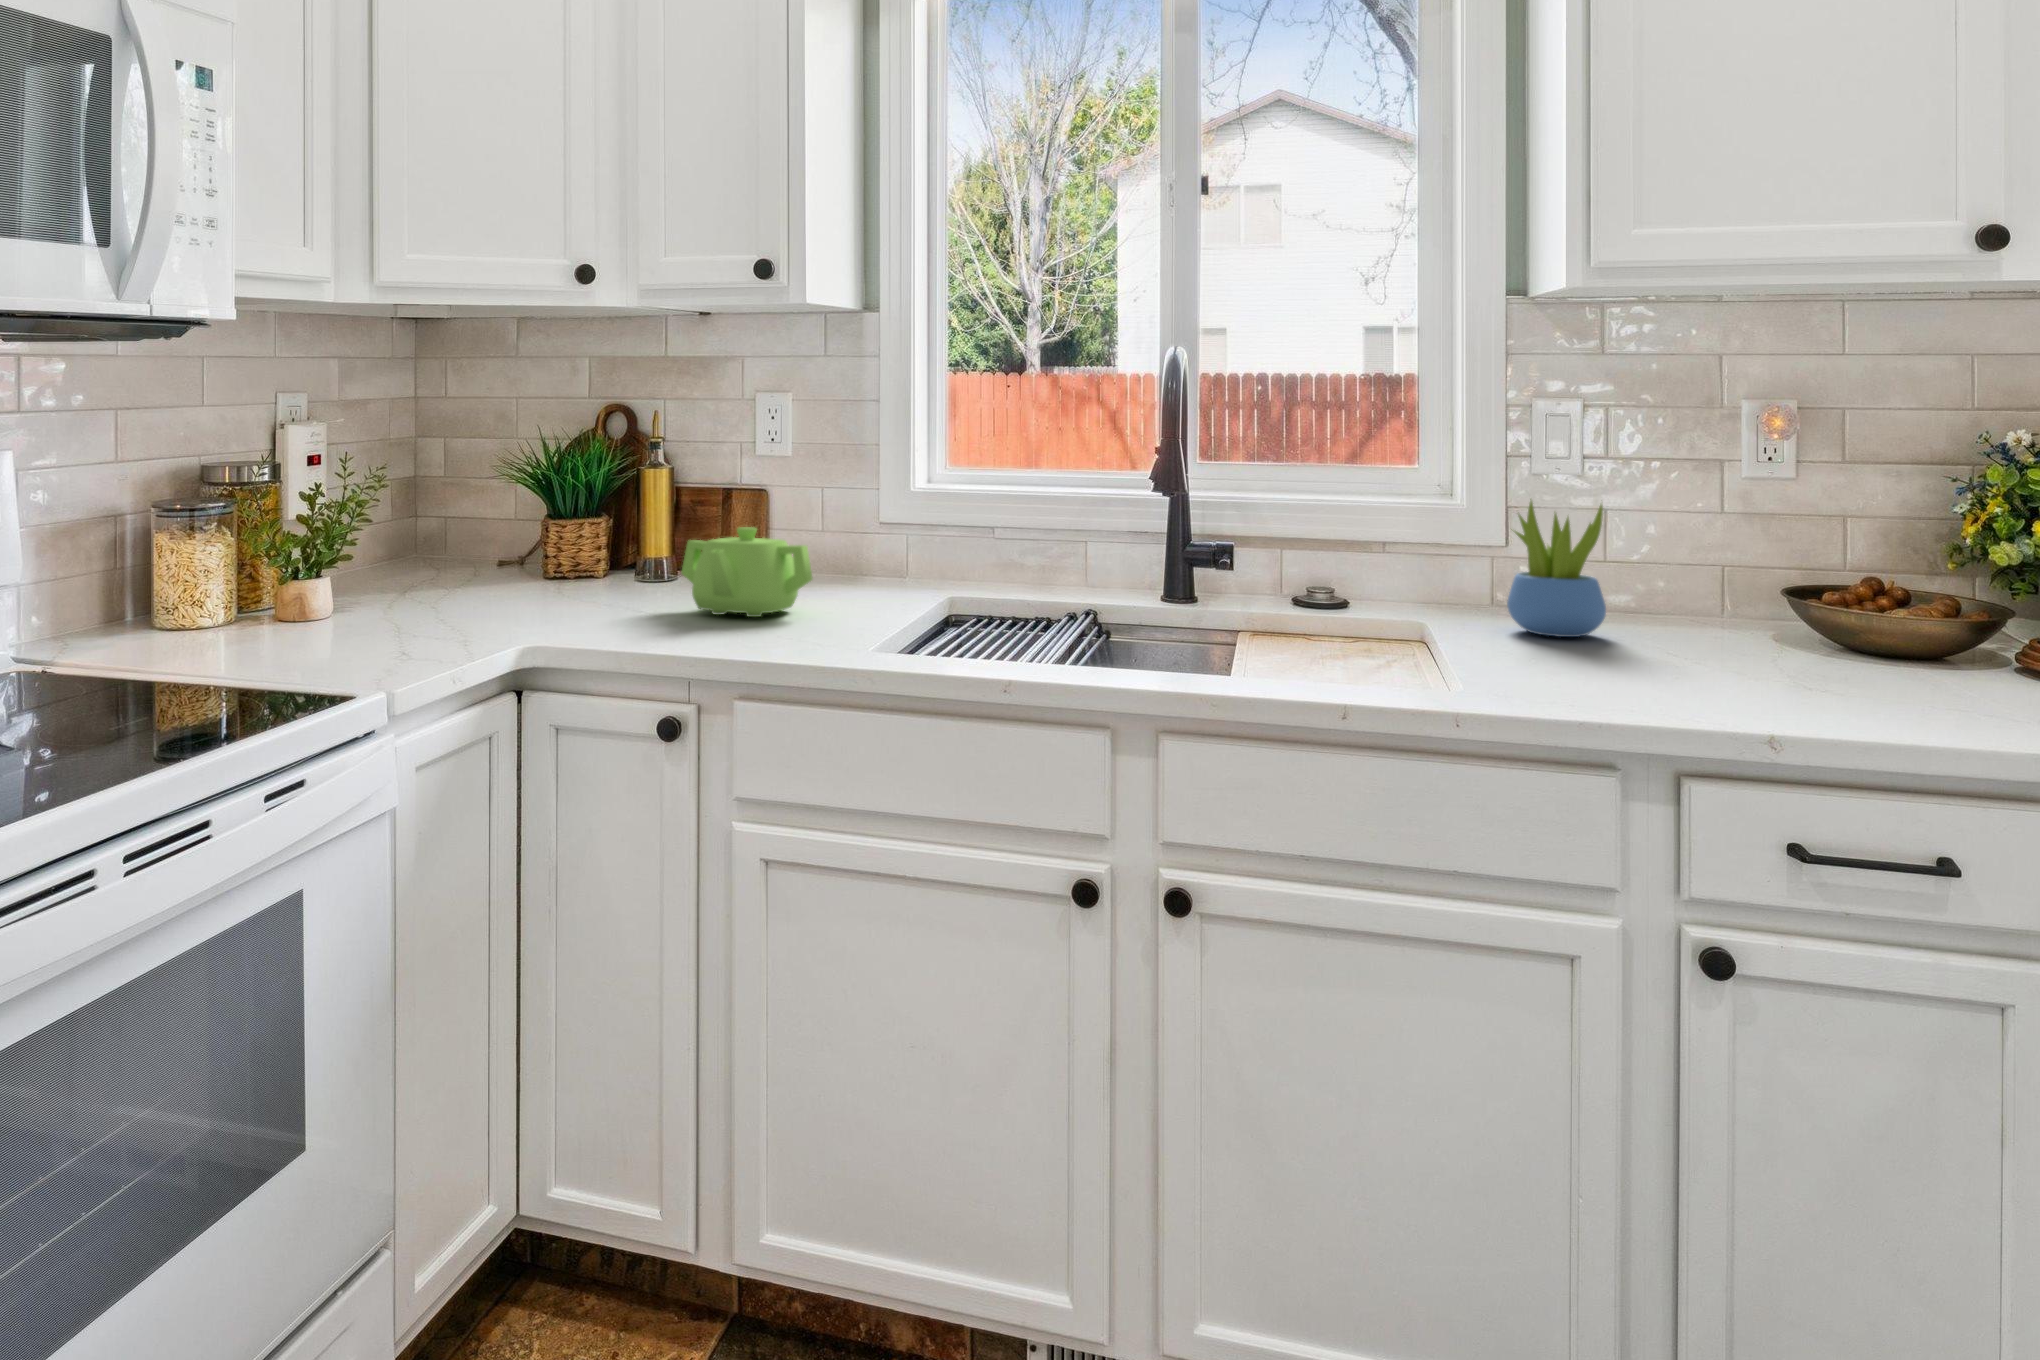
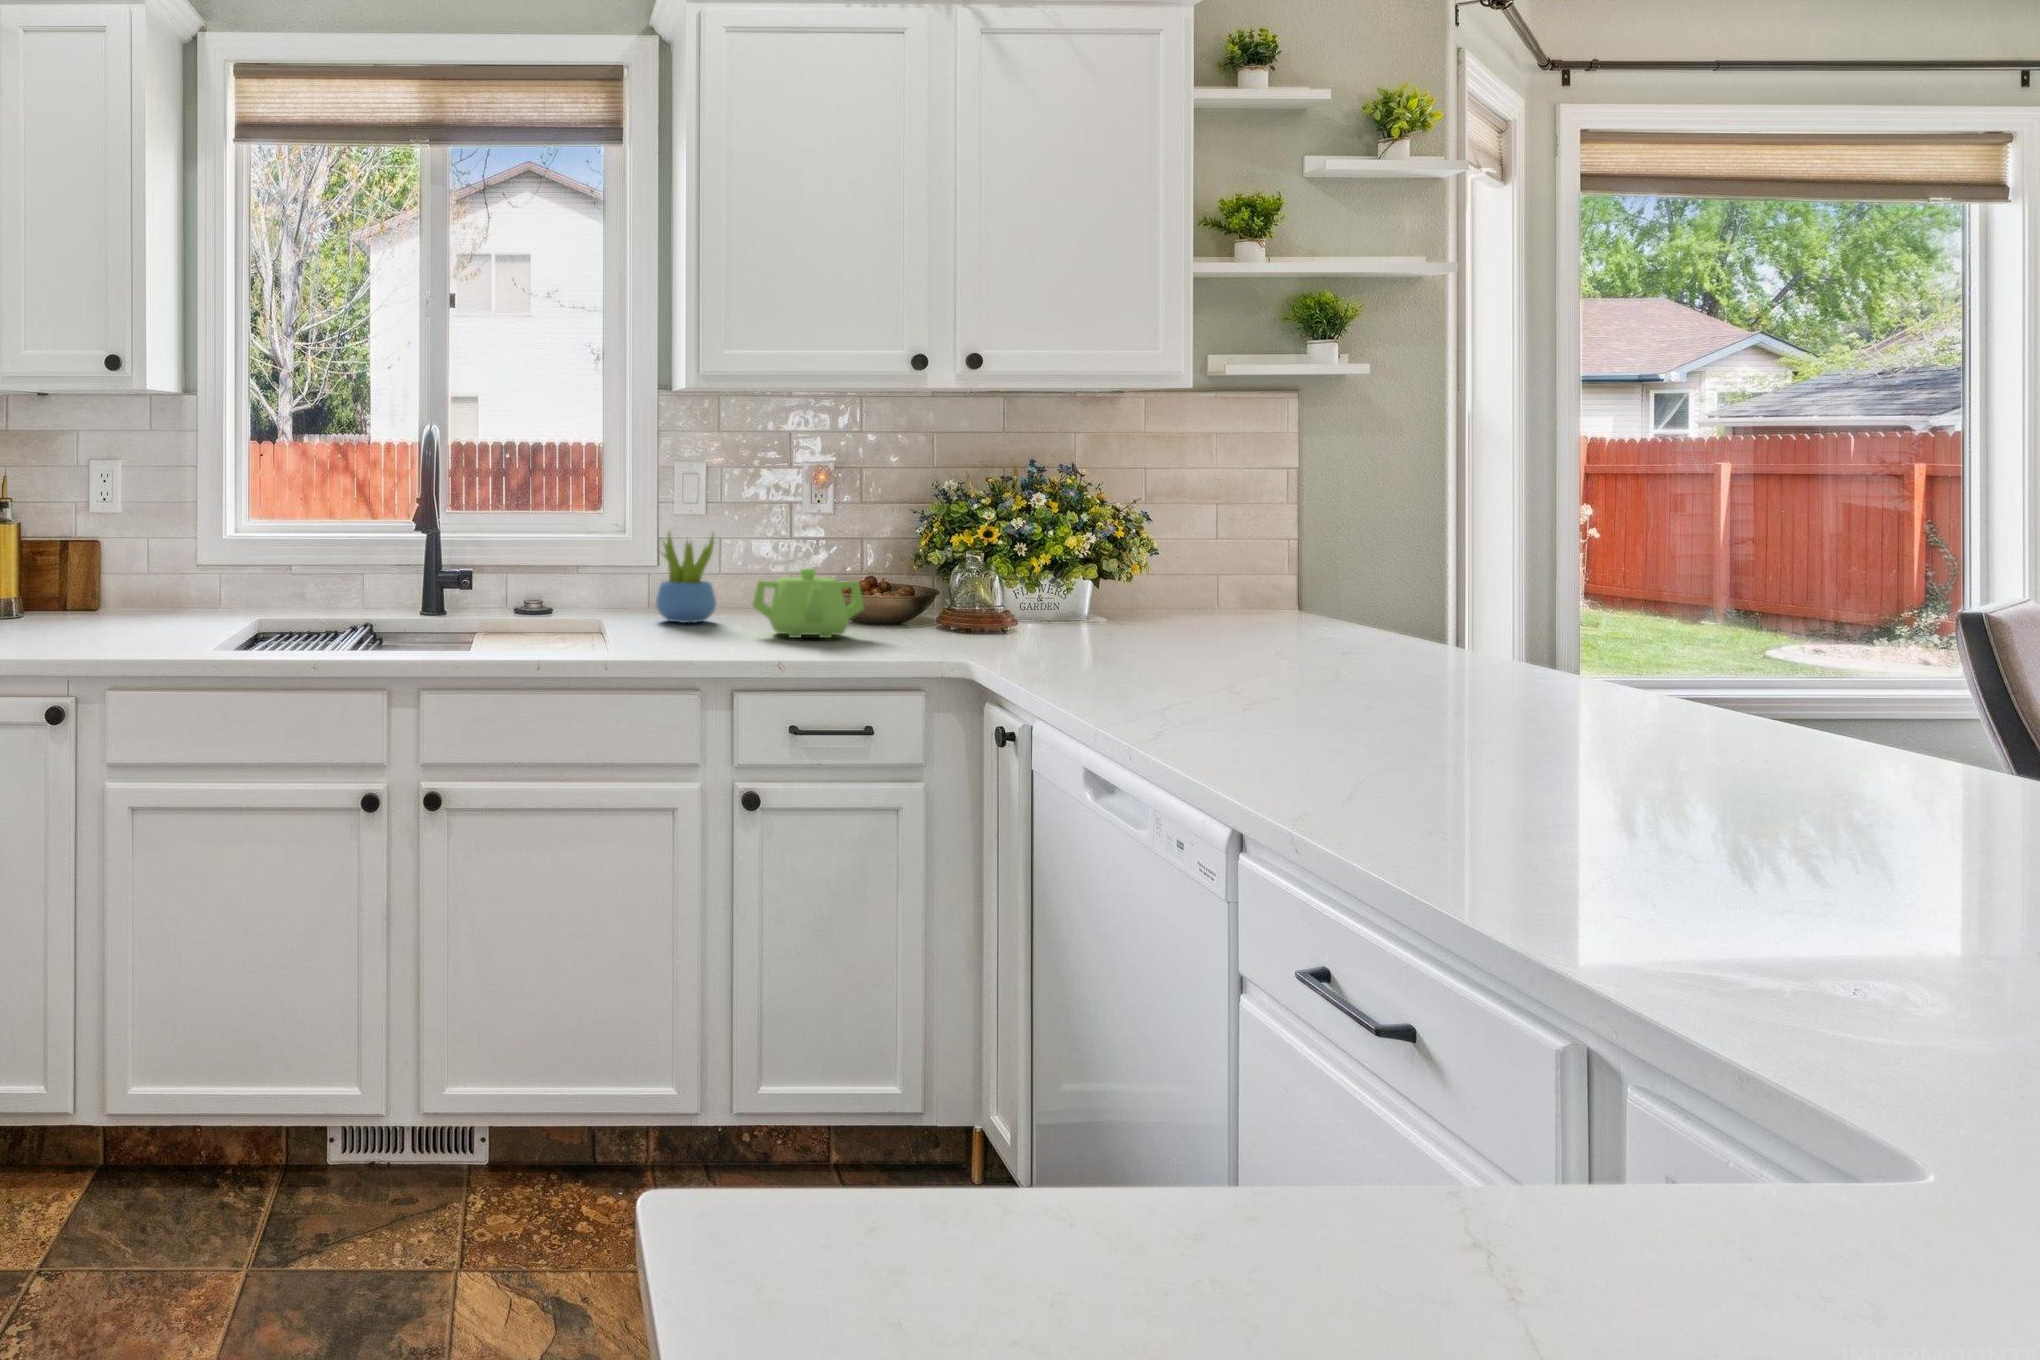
teapot: present [682,527,813,617] -> present [753,568,865,638]

